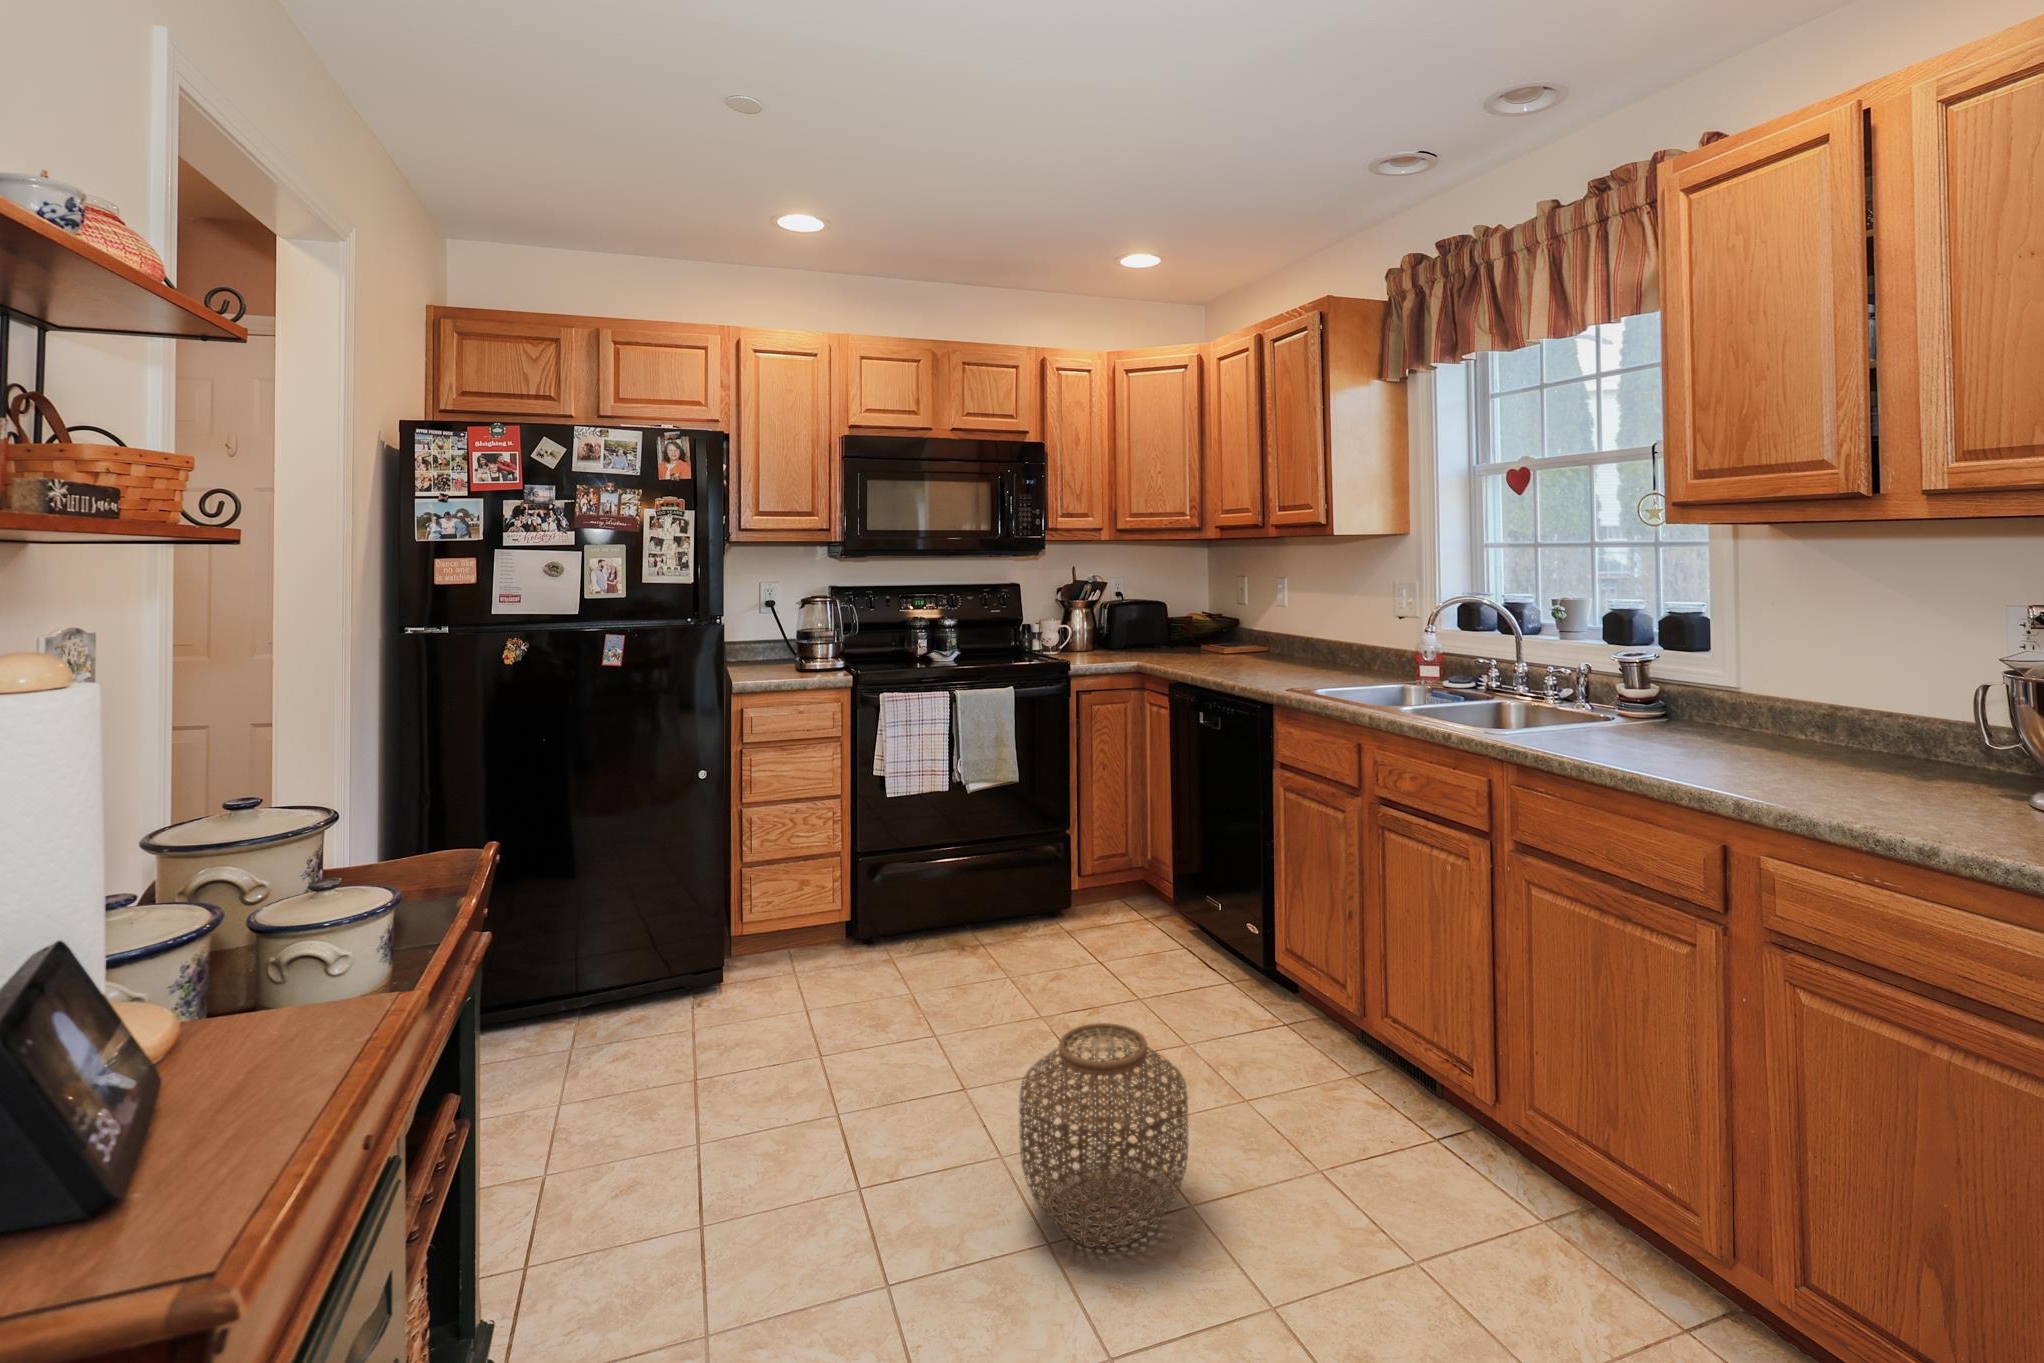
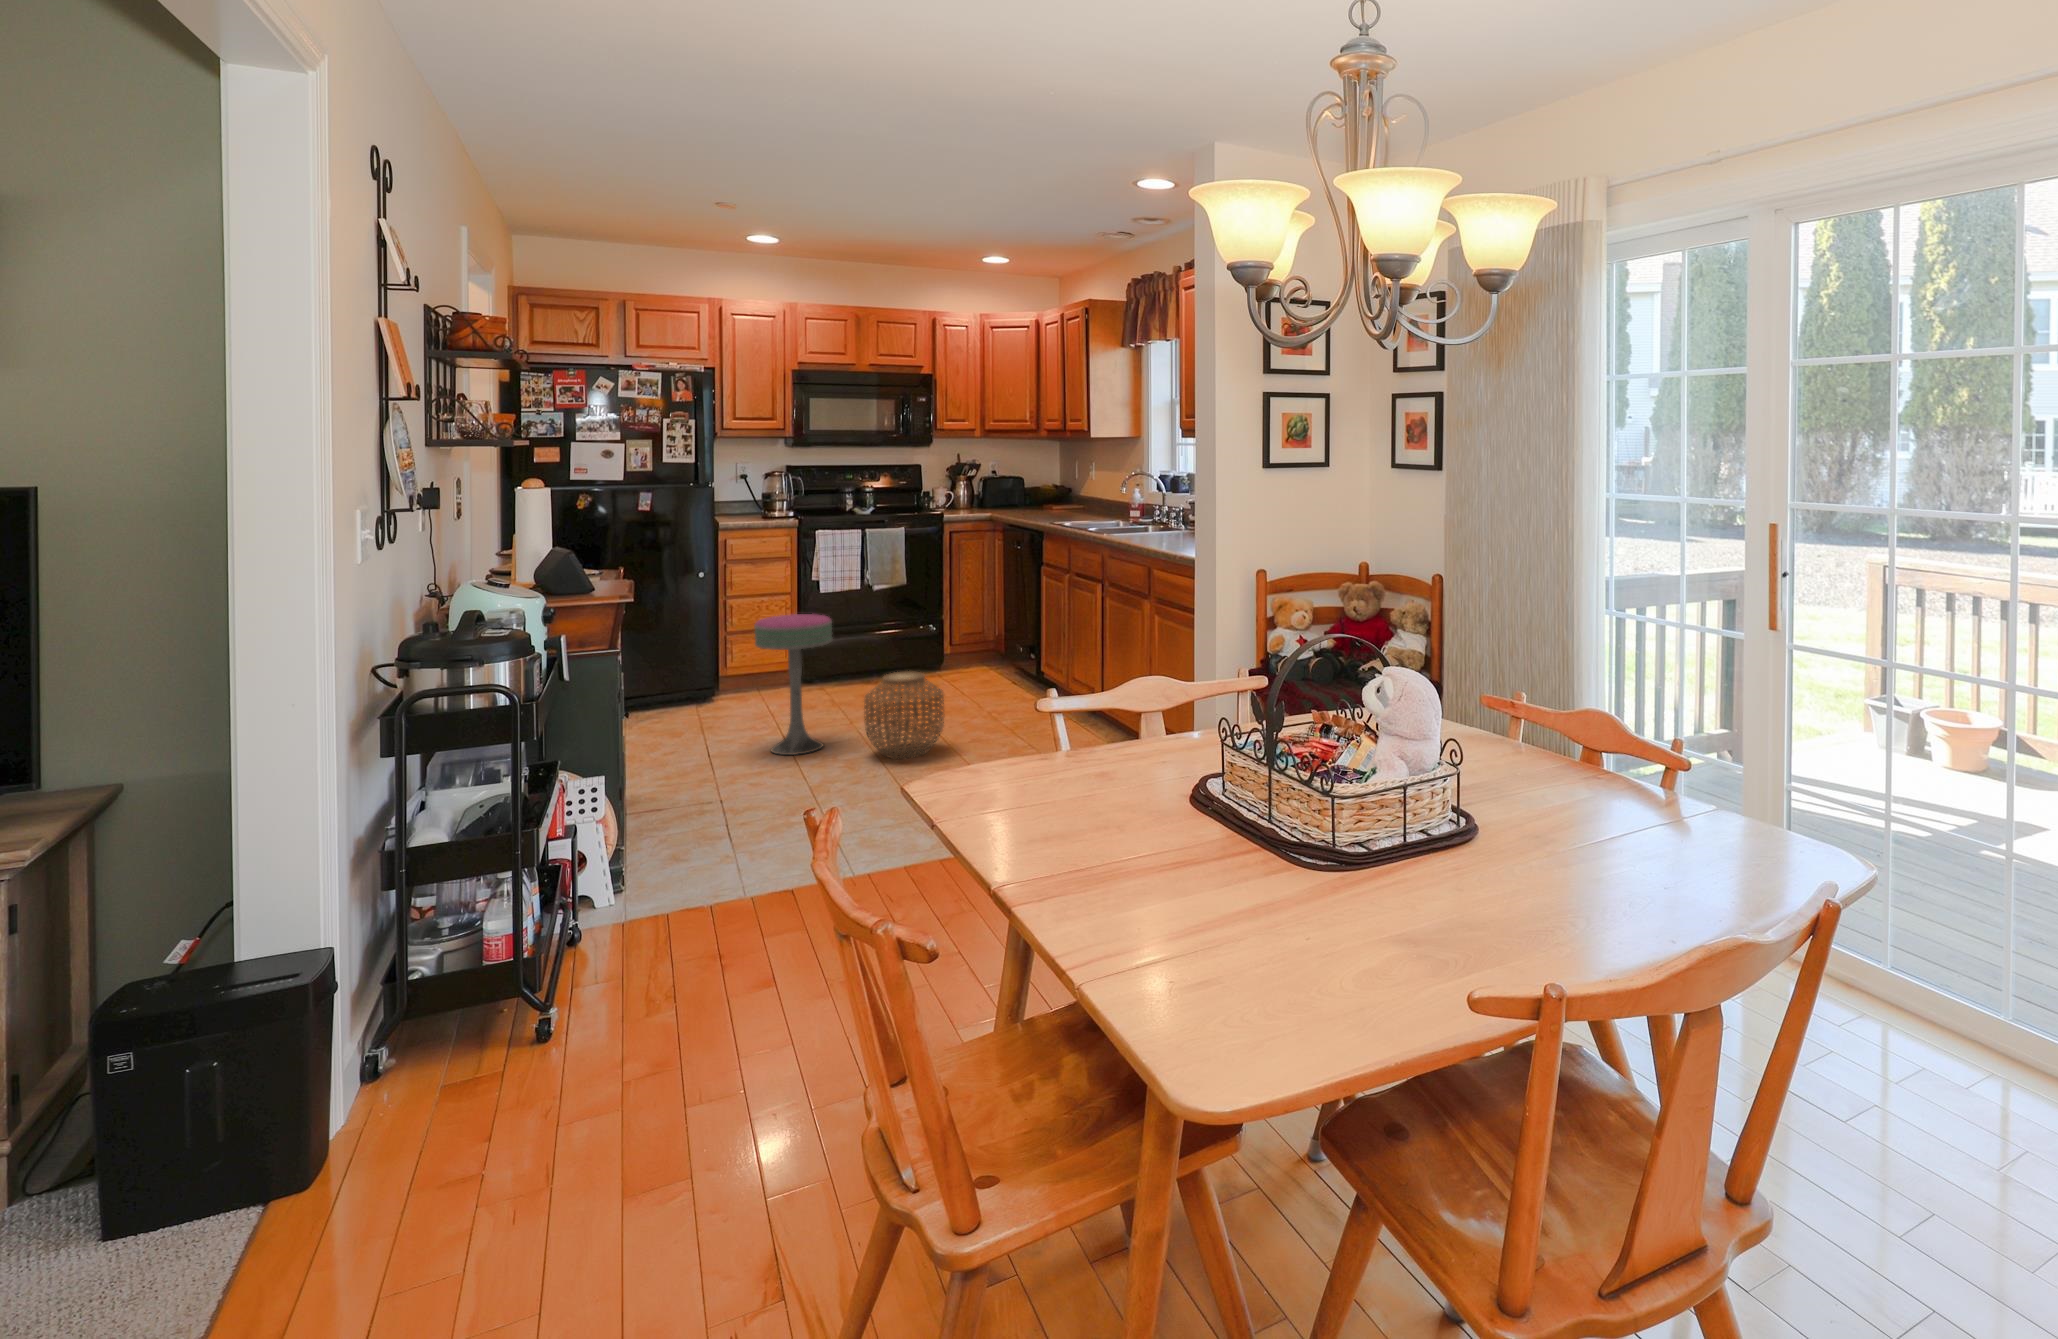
bar stool: none [791,883,945,1213] -> present [754,614,832,755]

